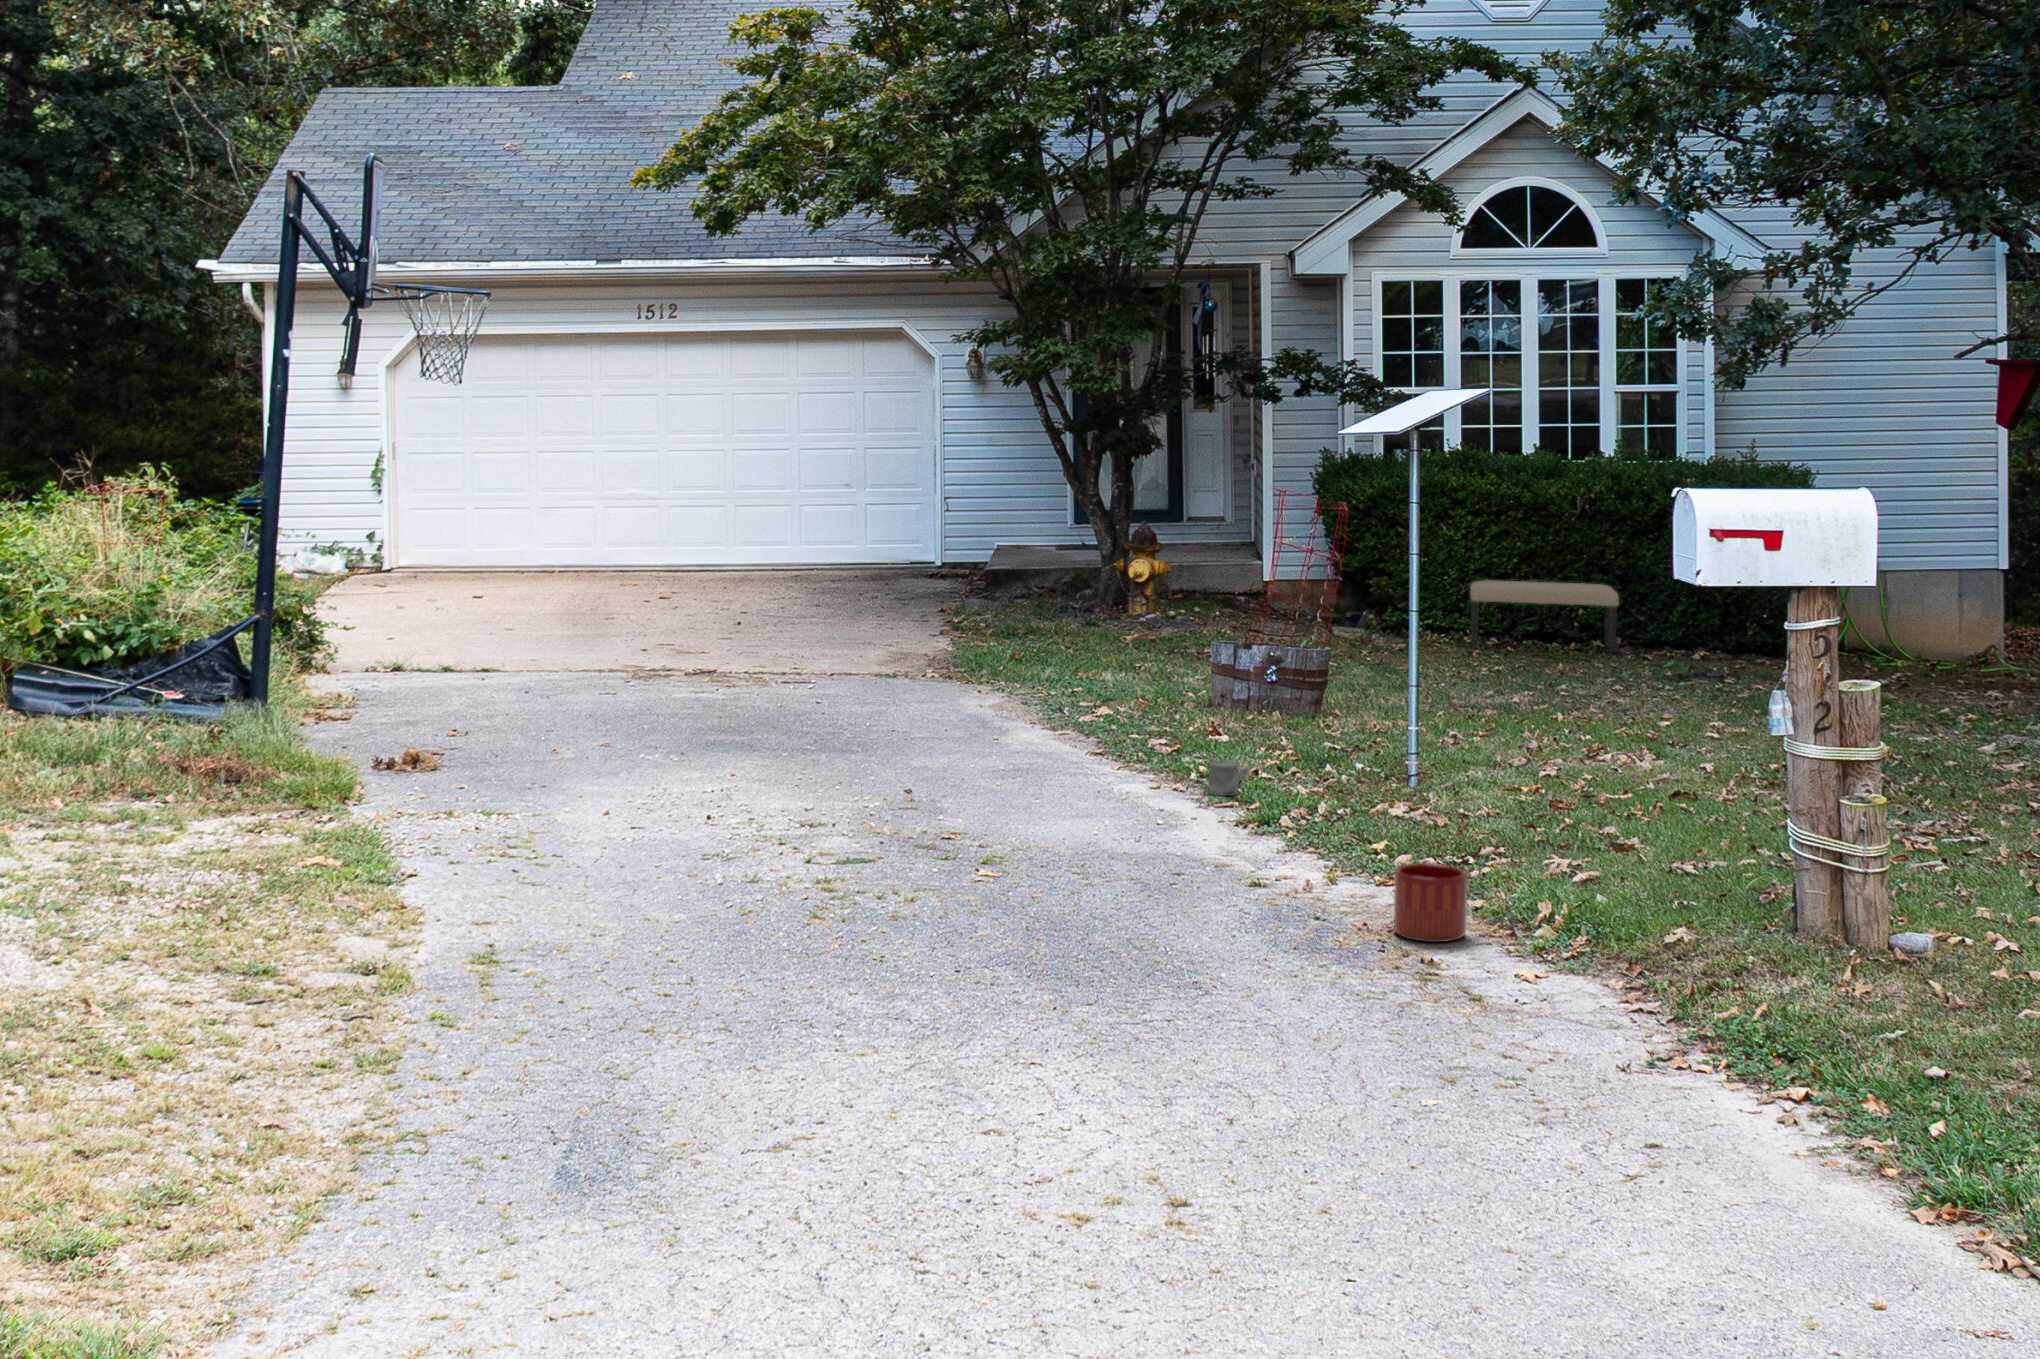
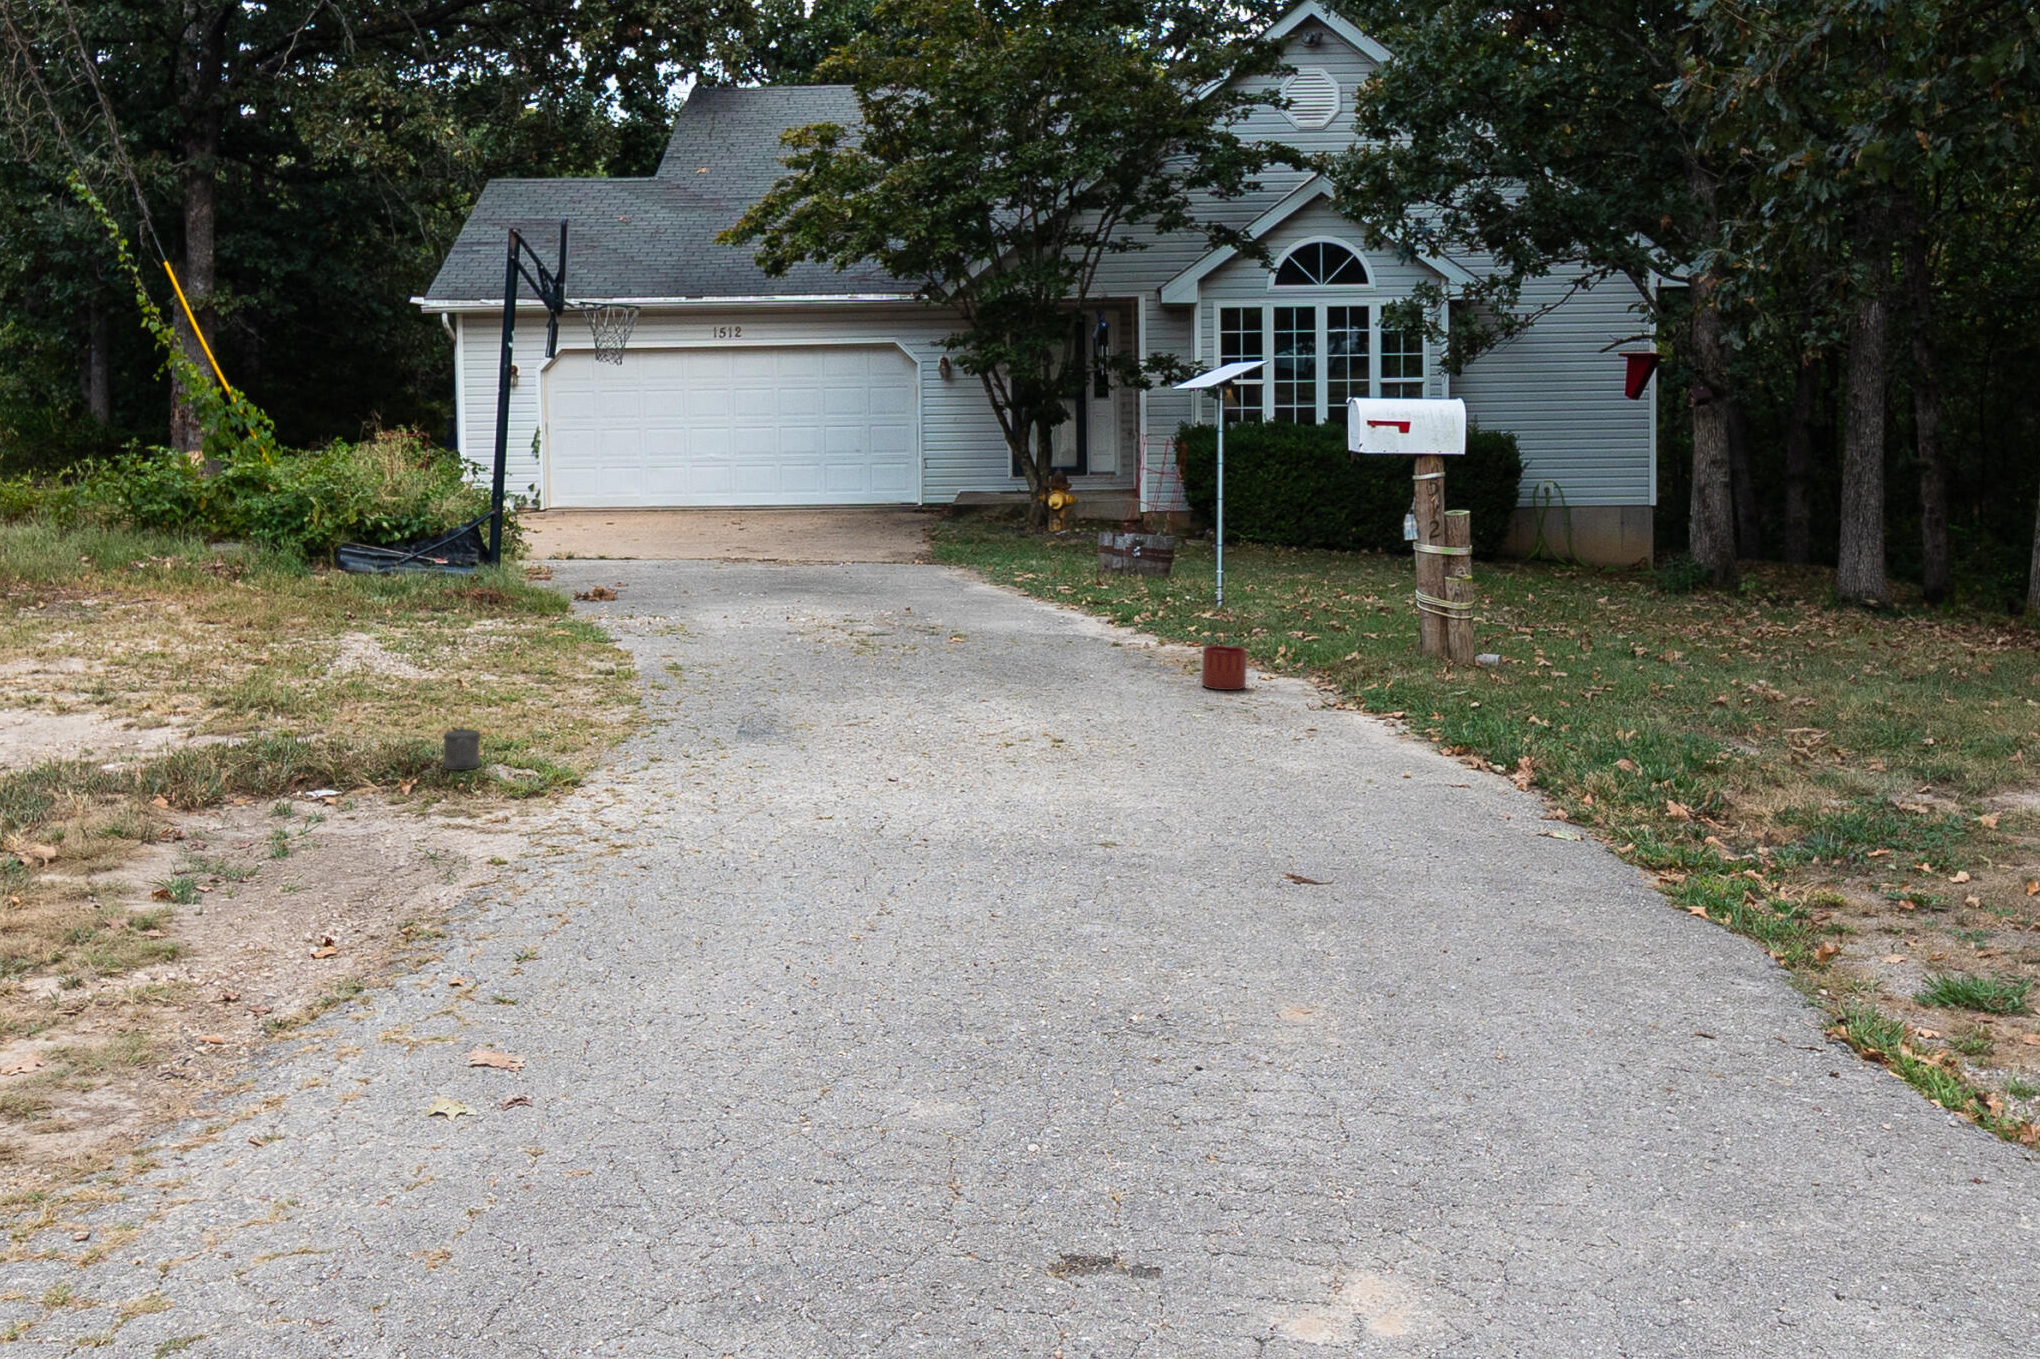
bench: present [1470,580,1619,653] -> none [1277,514,1378,563]
watering can: present [1208,759,1250,796] -> present [443,726,481,770]

